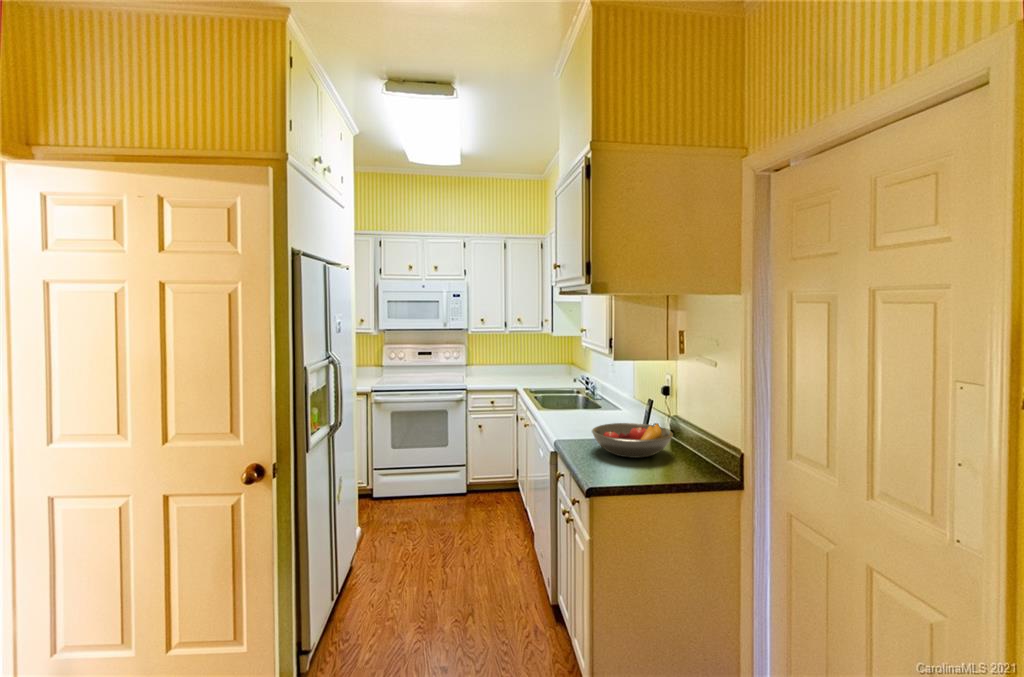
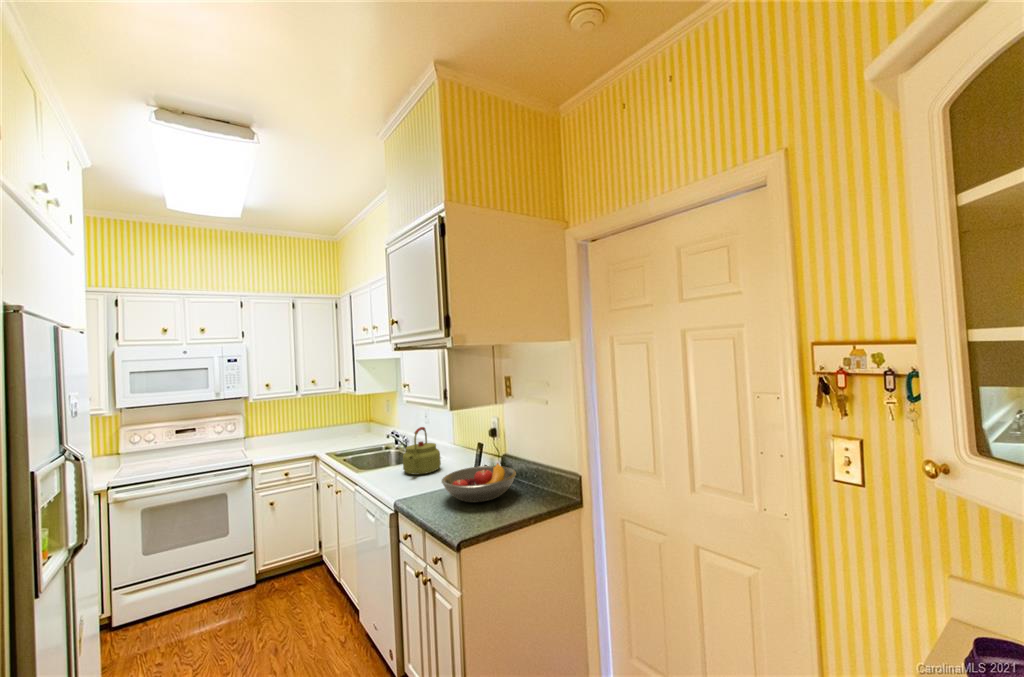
kettle: none [576,376,615,423] -> present [403,427,441,475]

